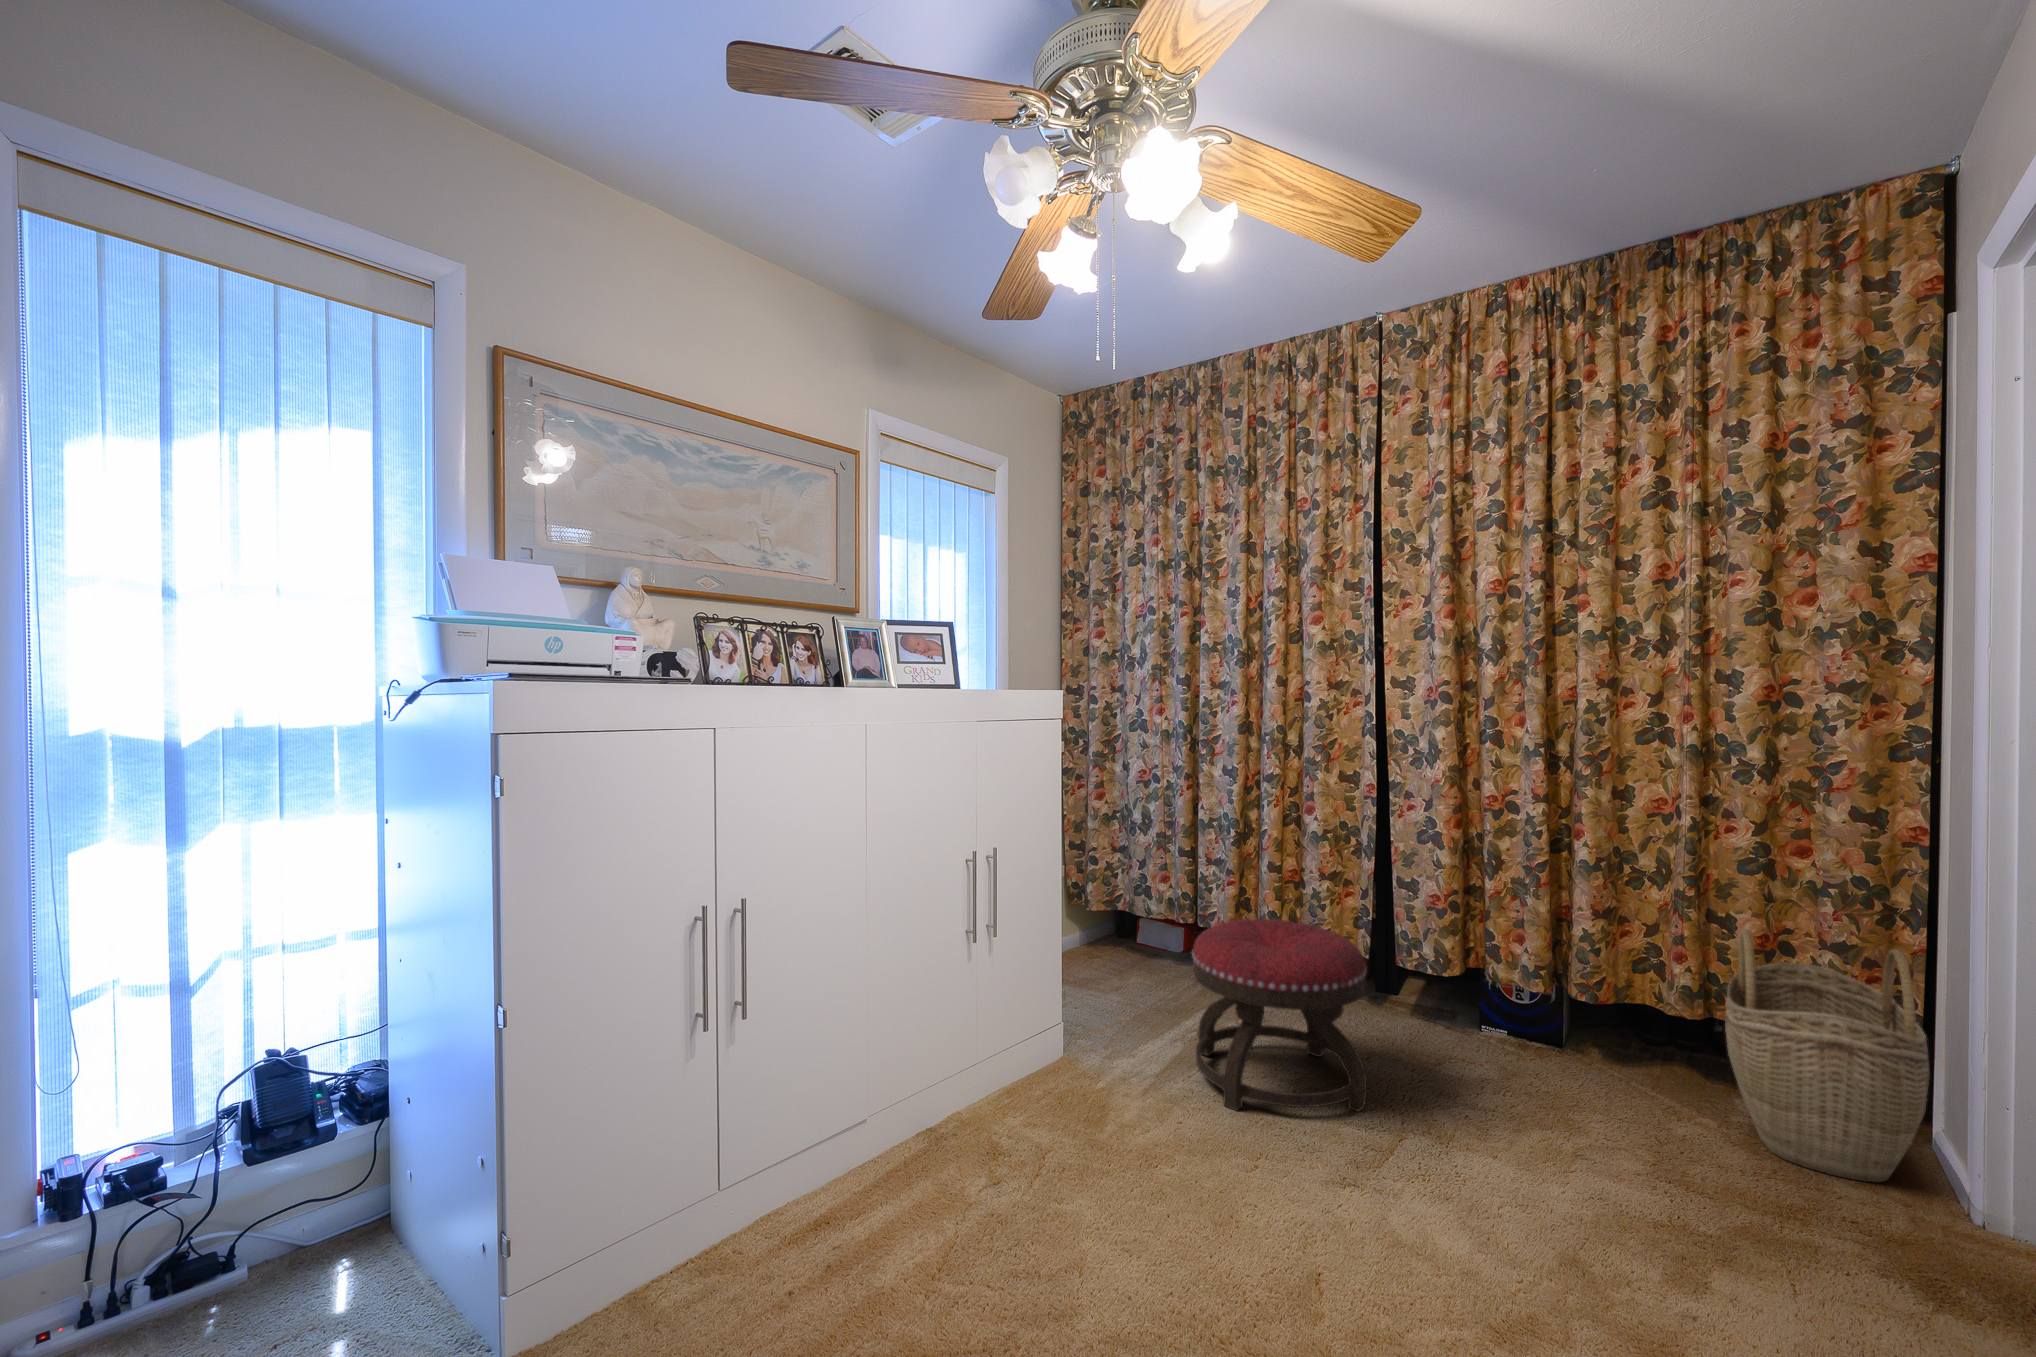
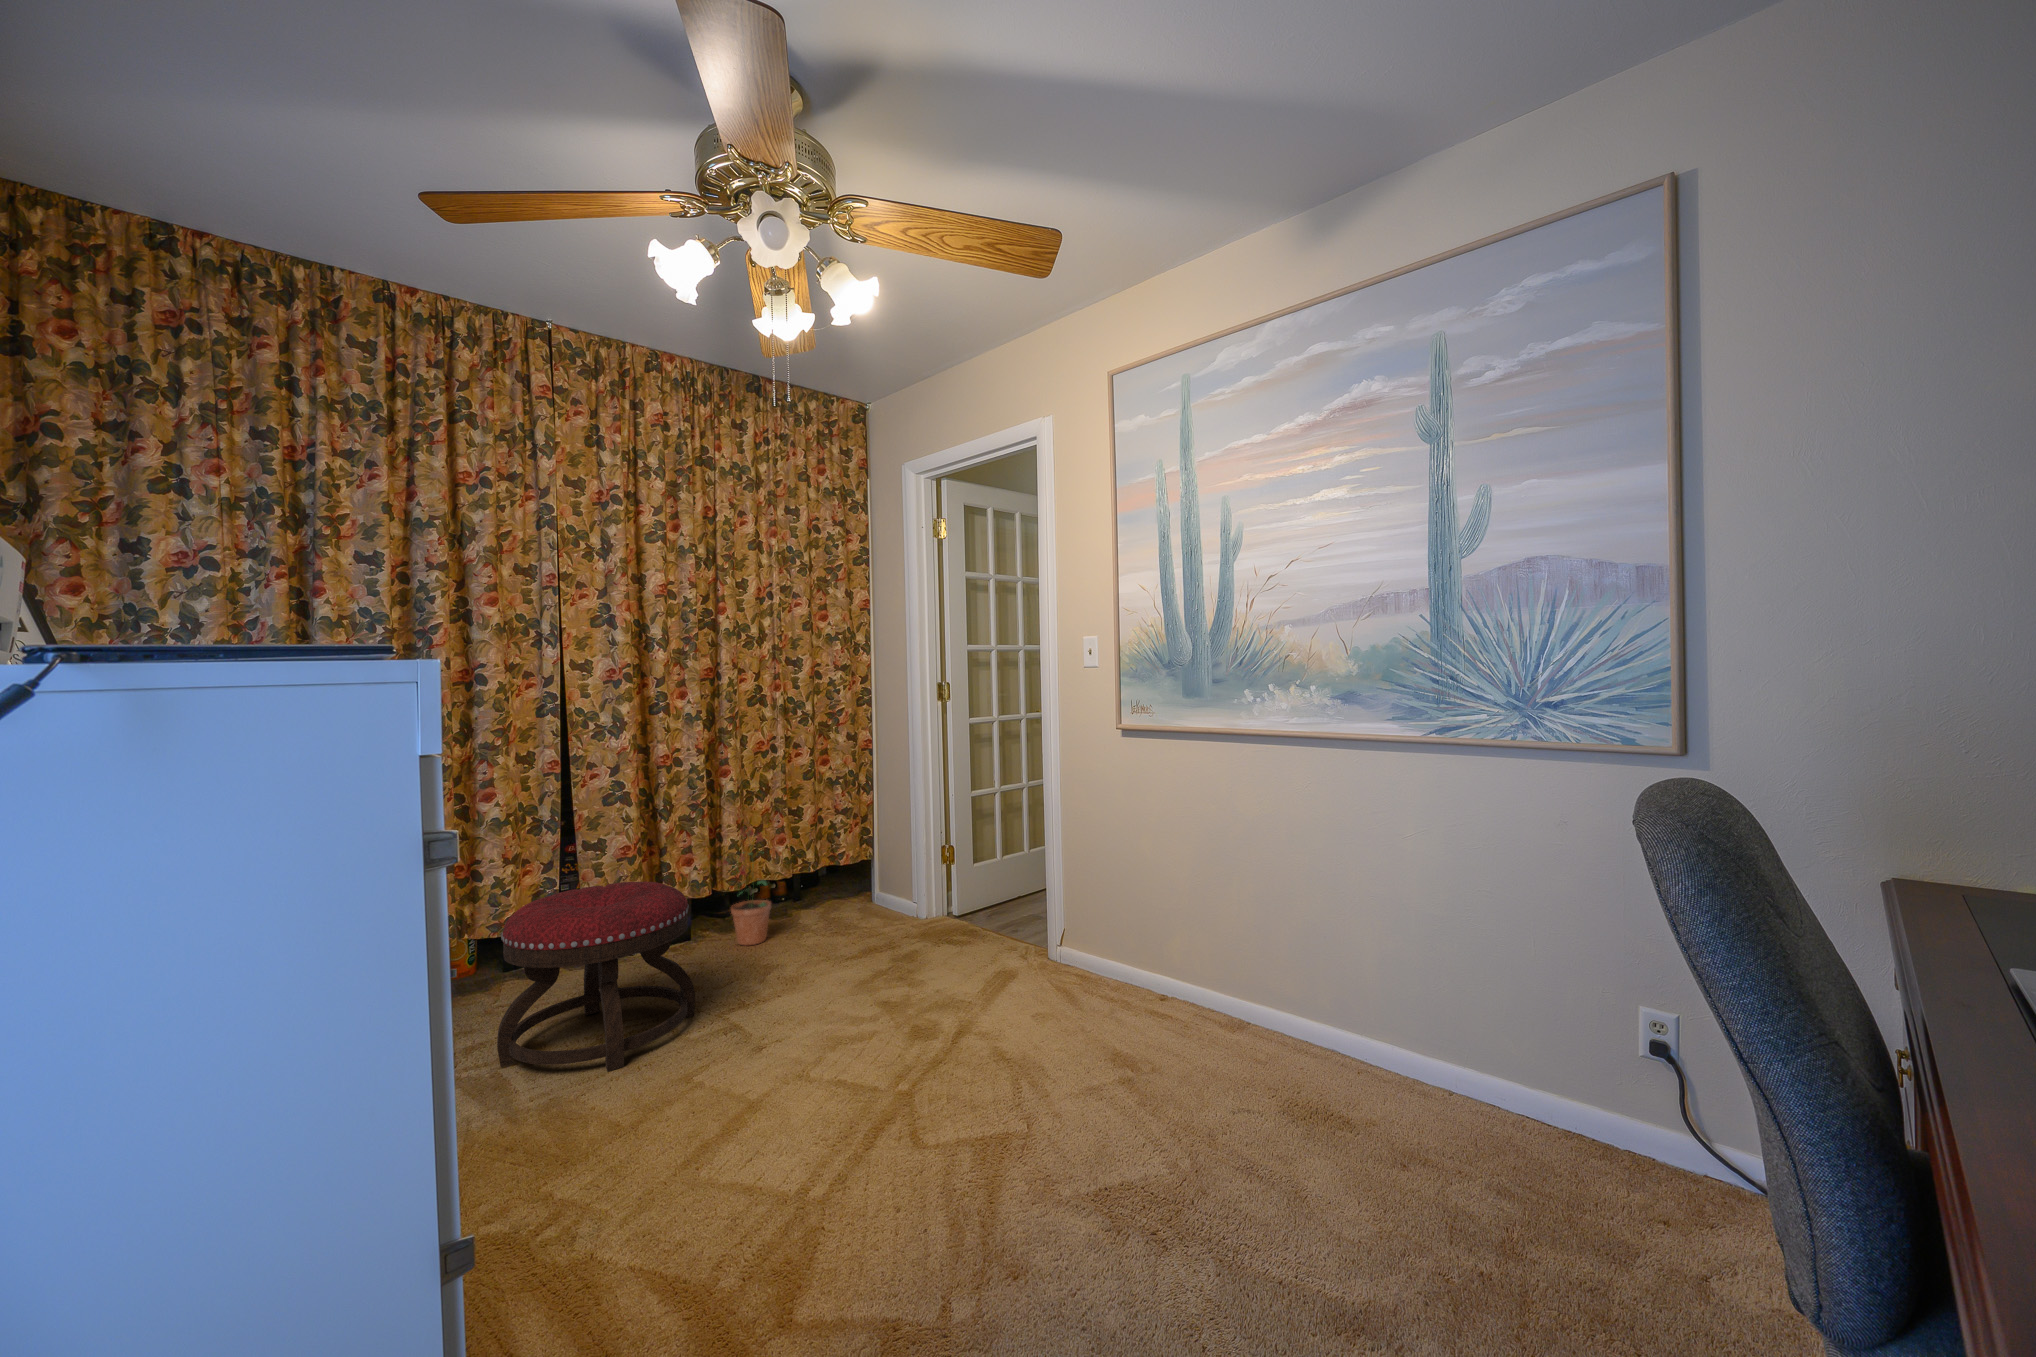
potted plant: none [1543,916,1611,1090] -> present [718,827,771,946]
woven basket: present [1725,929,1930,1183] -> none [816,797,913,924]

